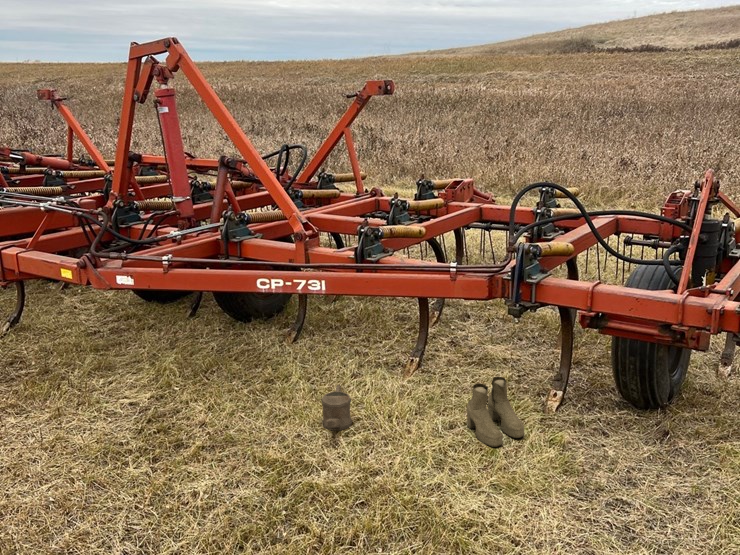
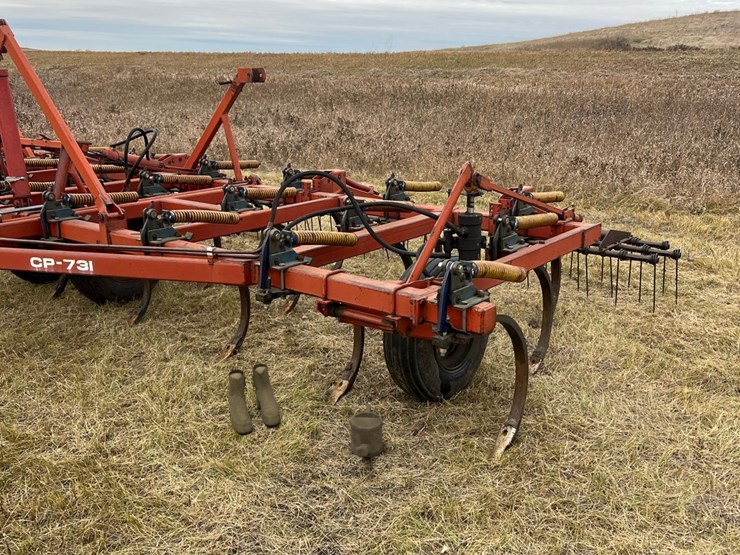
watering can: present [321,385,352,431] -> present [350,404,383,457]

